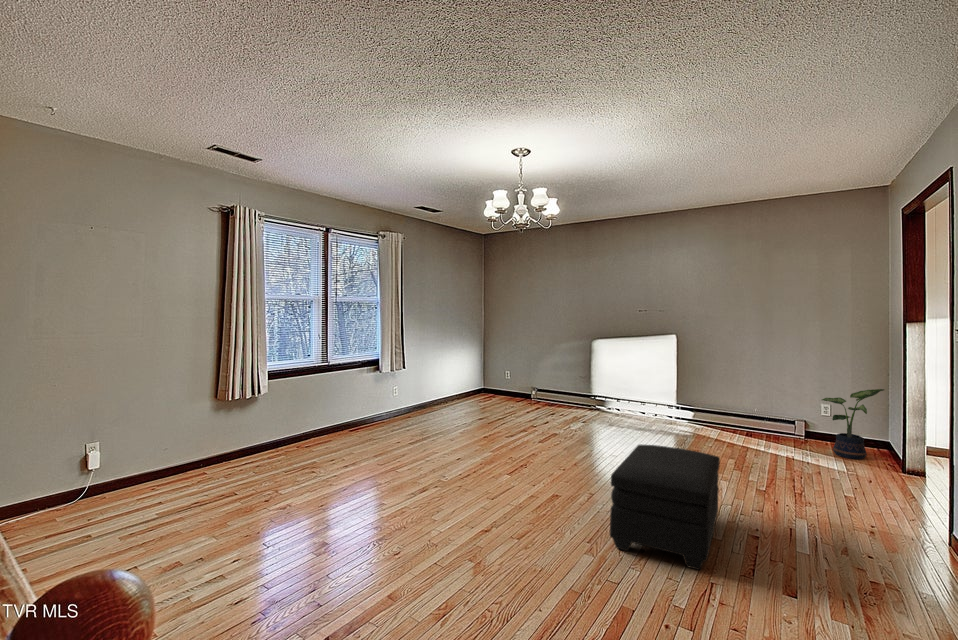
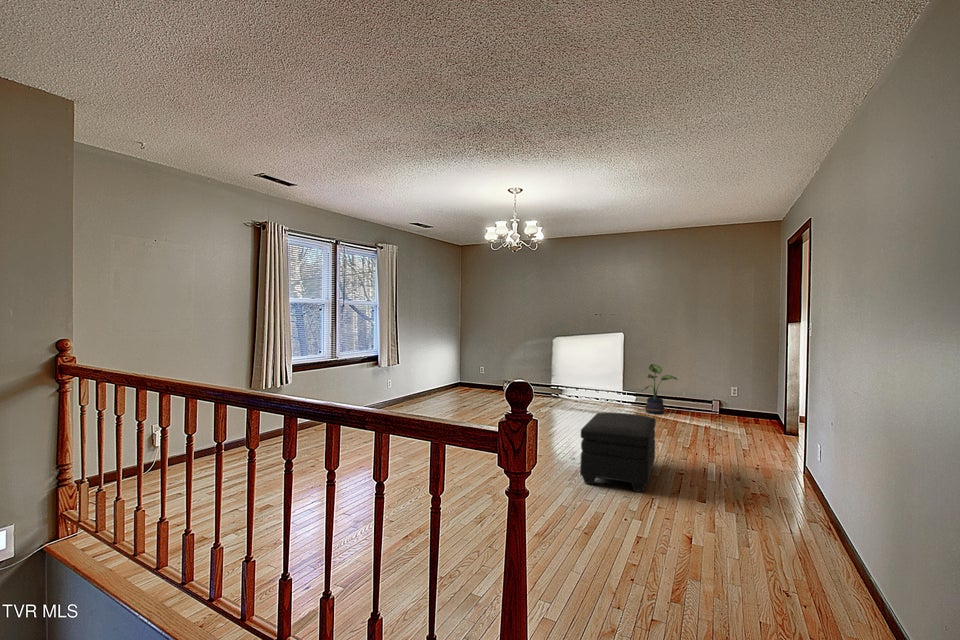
potted plant: present [822,389,884,459] -> present [642,364,677,414]

